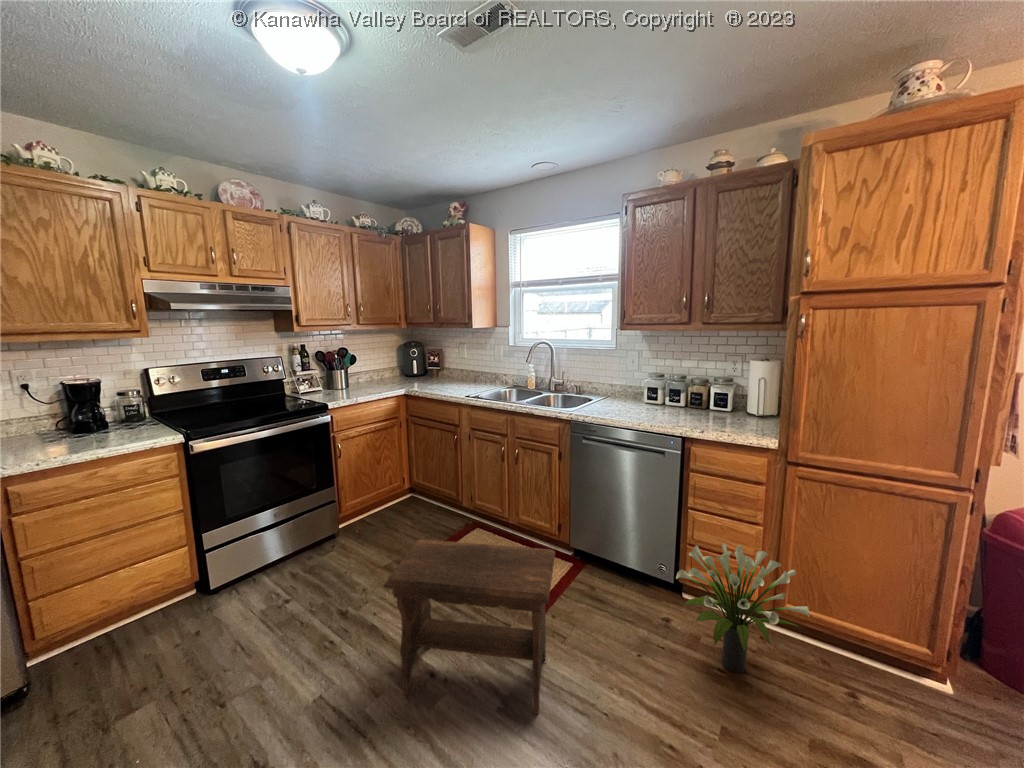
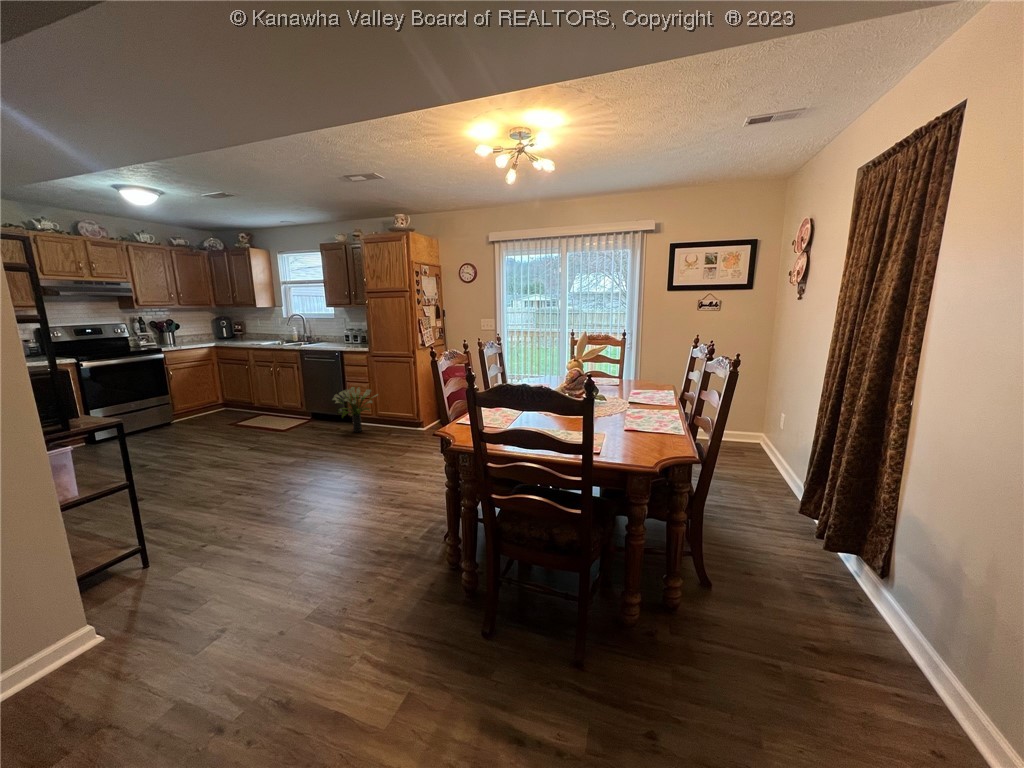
footstool: present [384,539,555,713] -> none [198,392,280,450]

